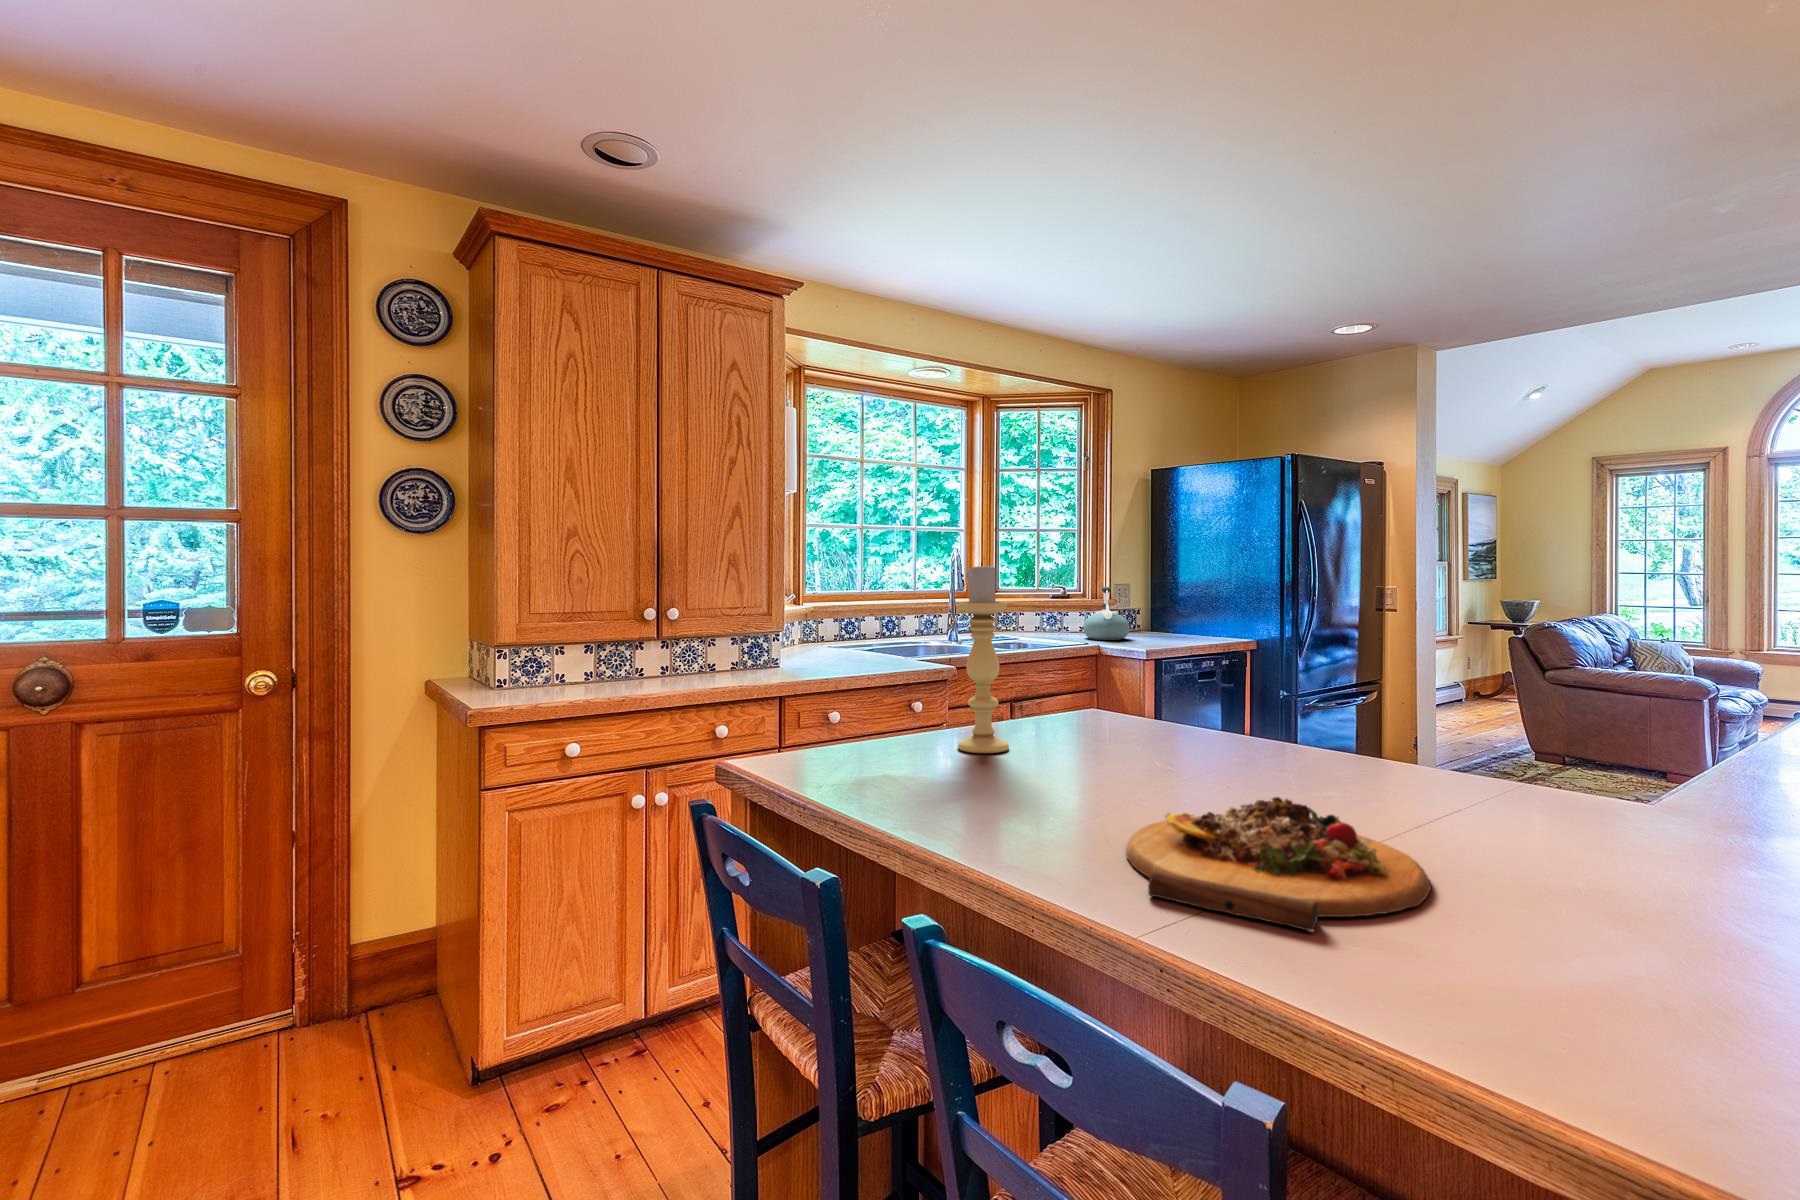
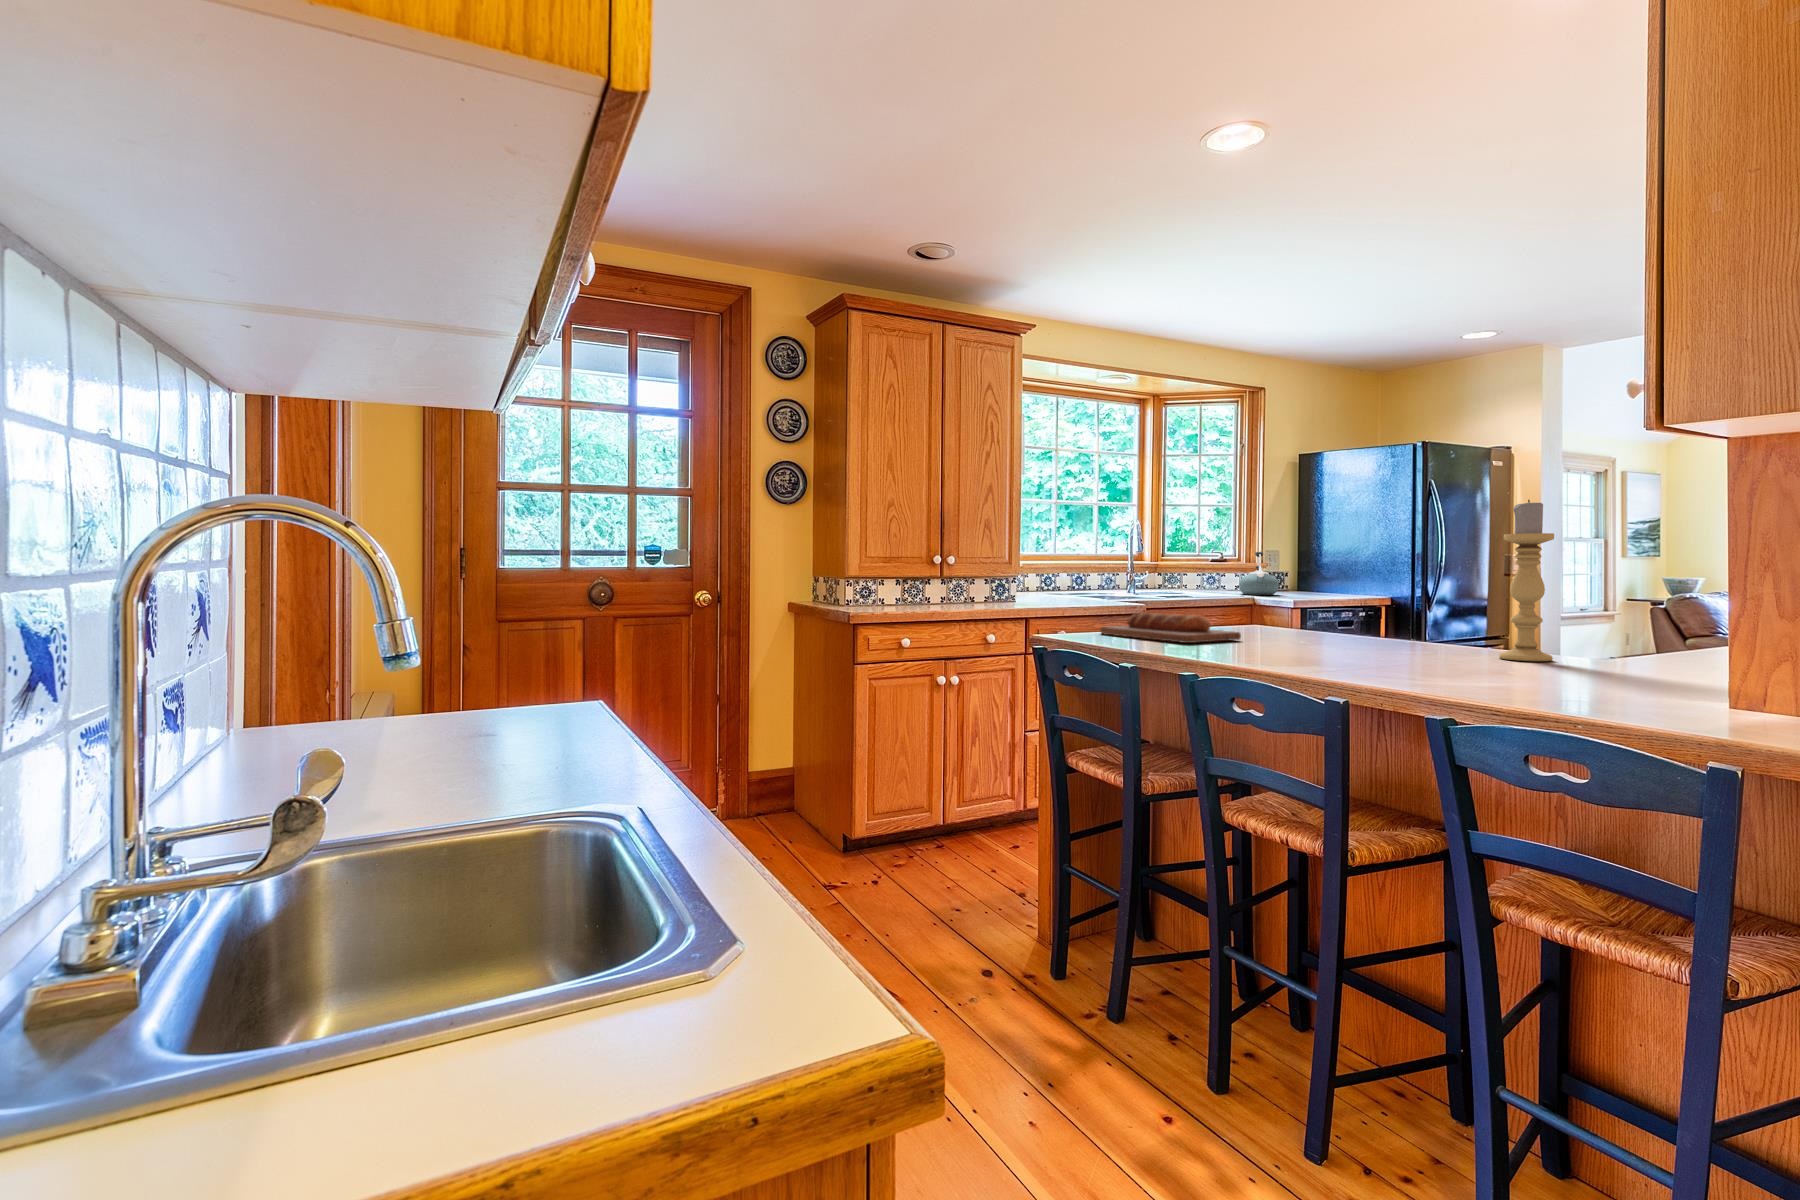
candle holder: present [958,562,1009,753] -> present [1499,500,1554,661]
bread loaf: none [820,738,1055,823] -> present [1100,613,1241,643]
cutting board: present [1126,797,1431,932] -> none [1282,623,1433,661]

